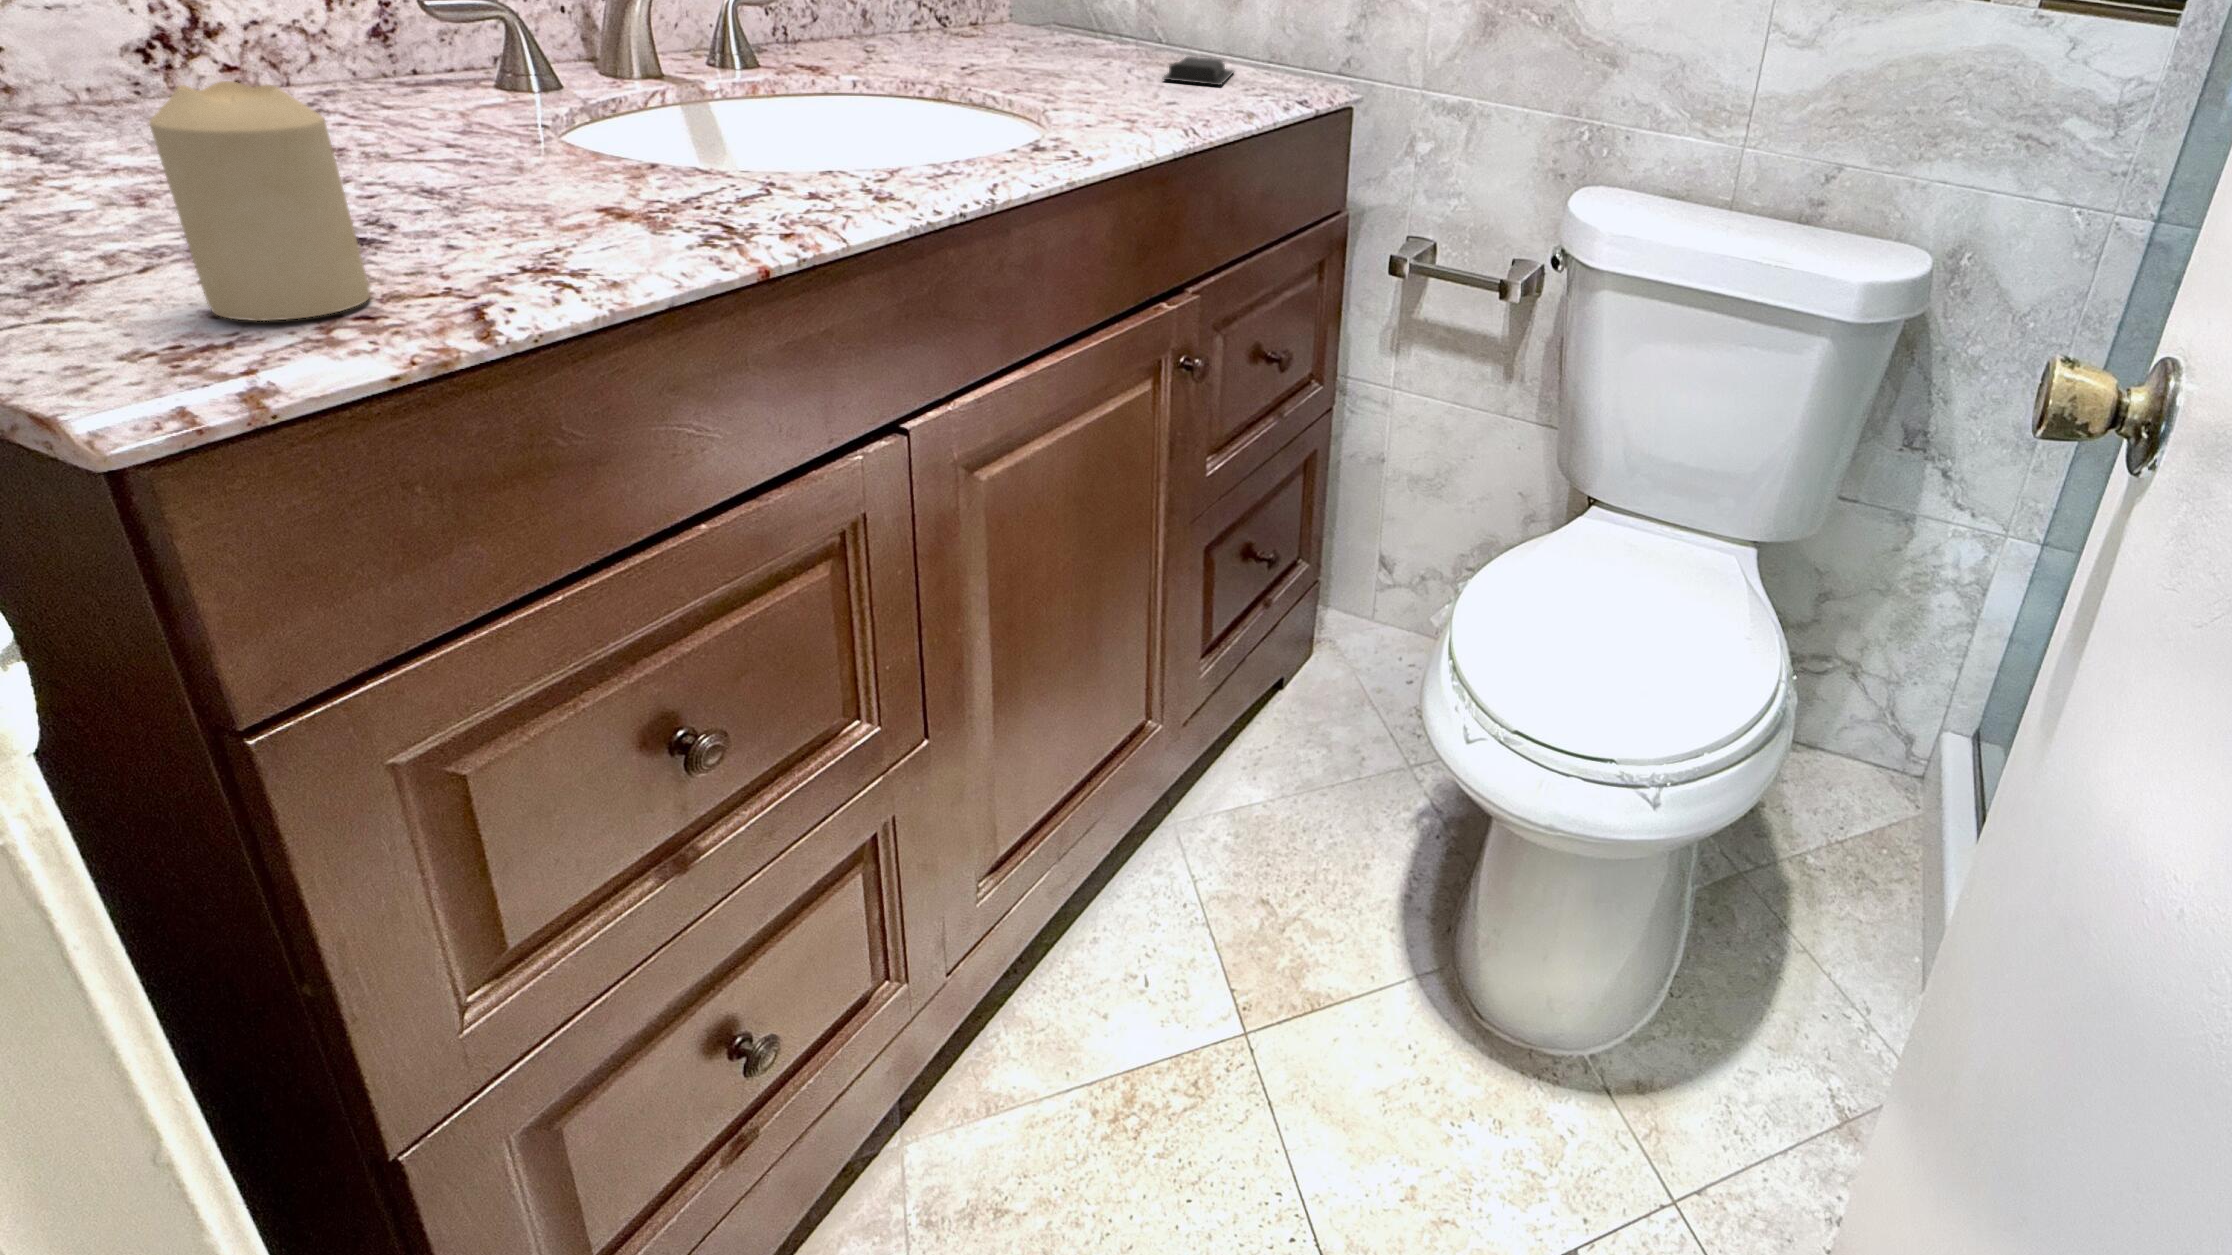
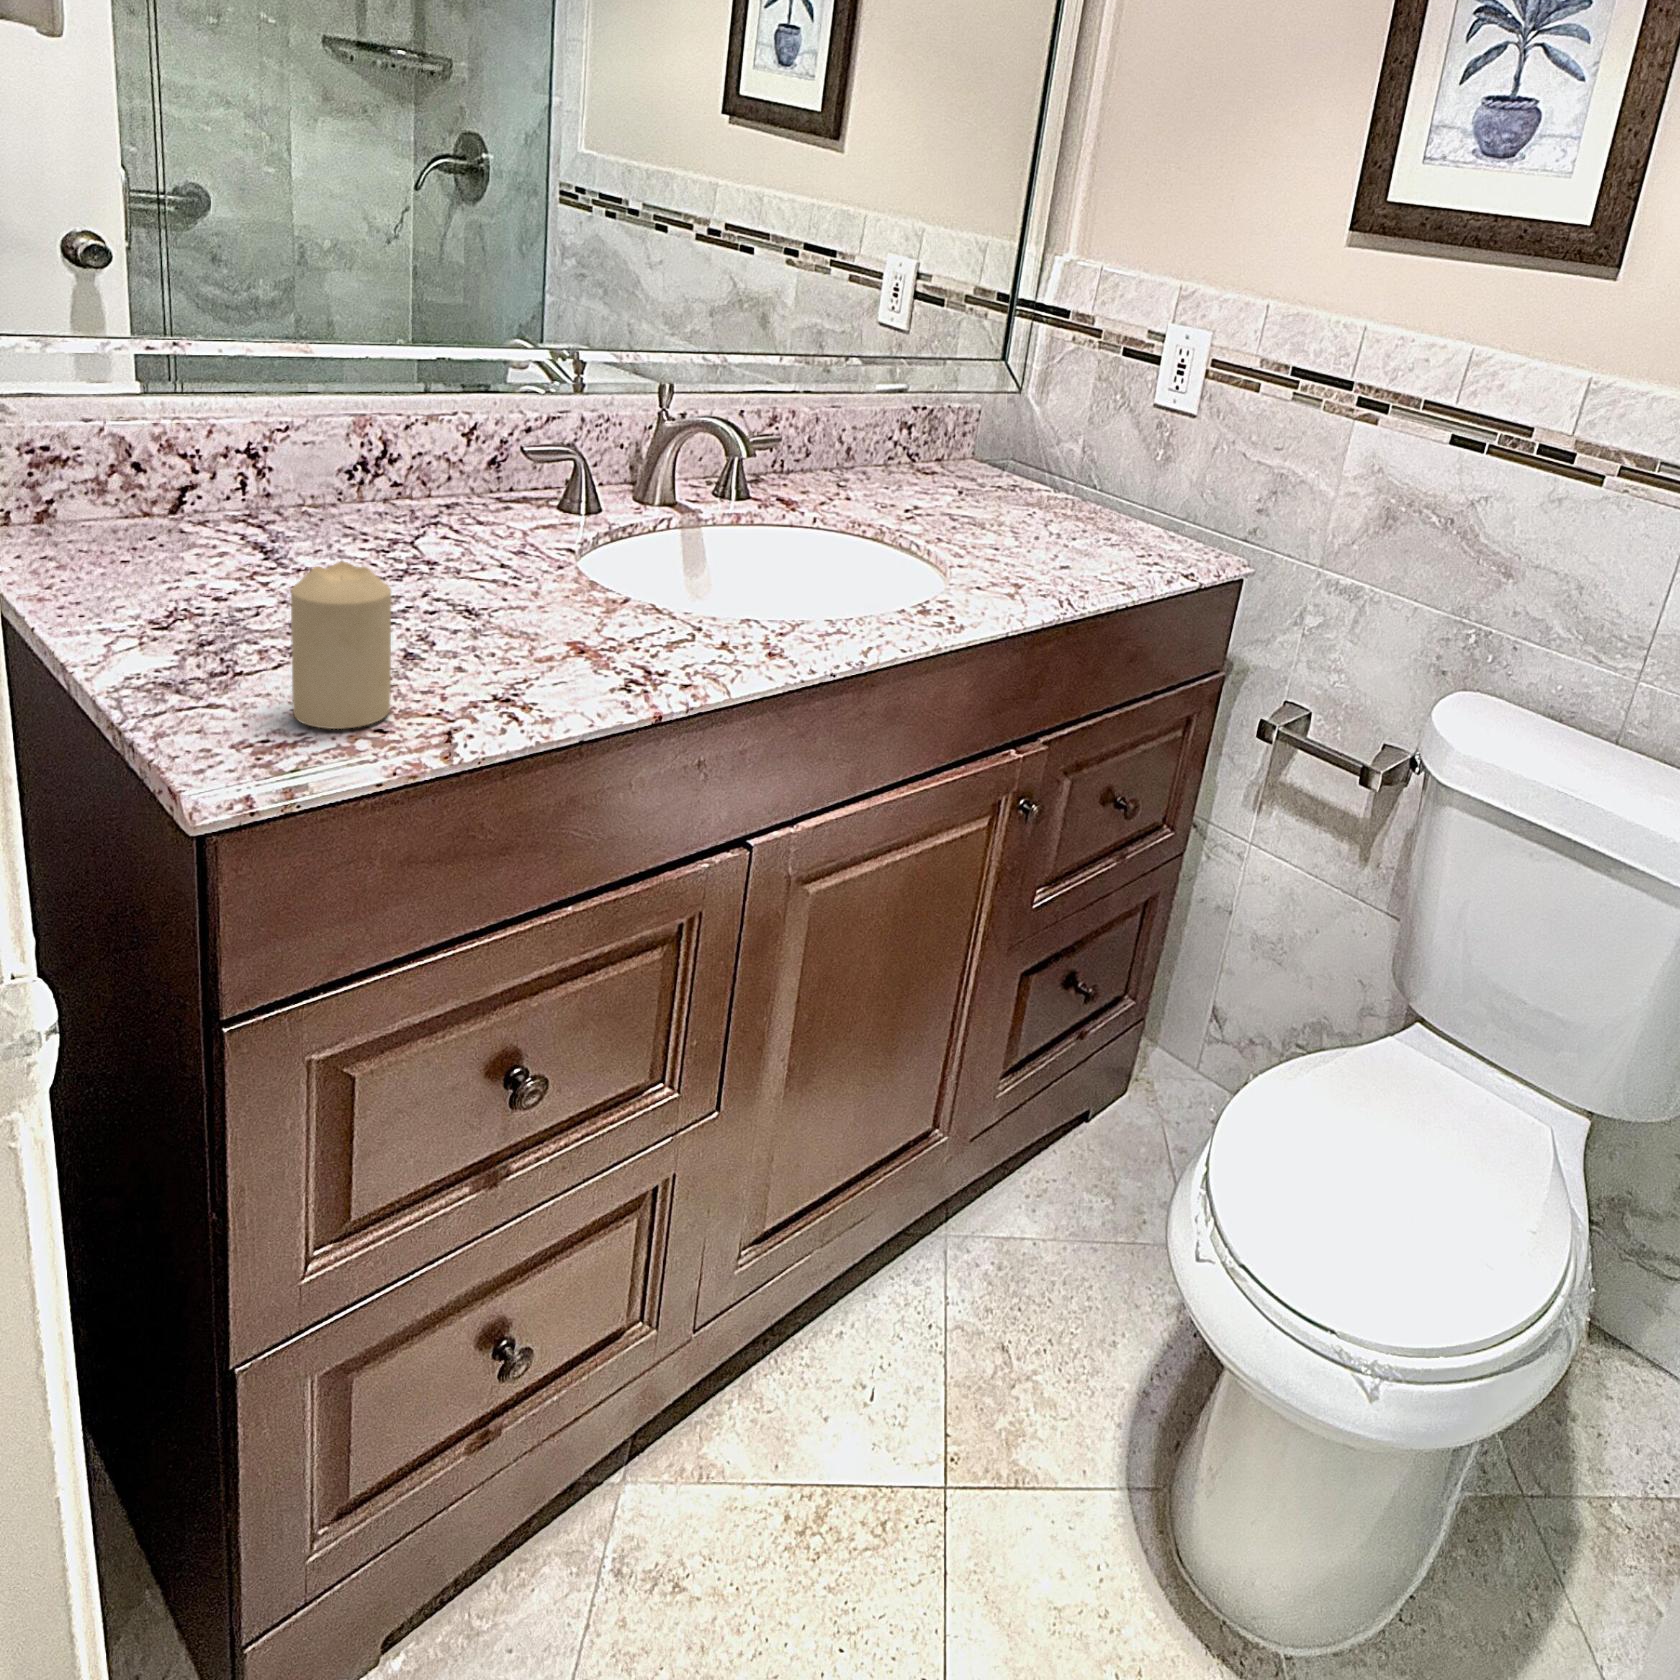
soap bar: present [1163,56,1233,85] -> none [1071,514,1142,548]

